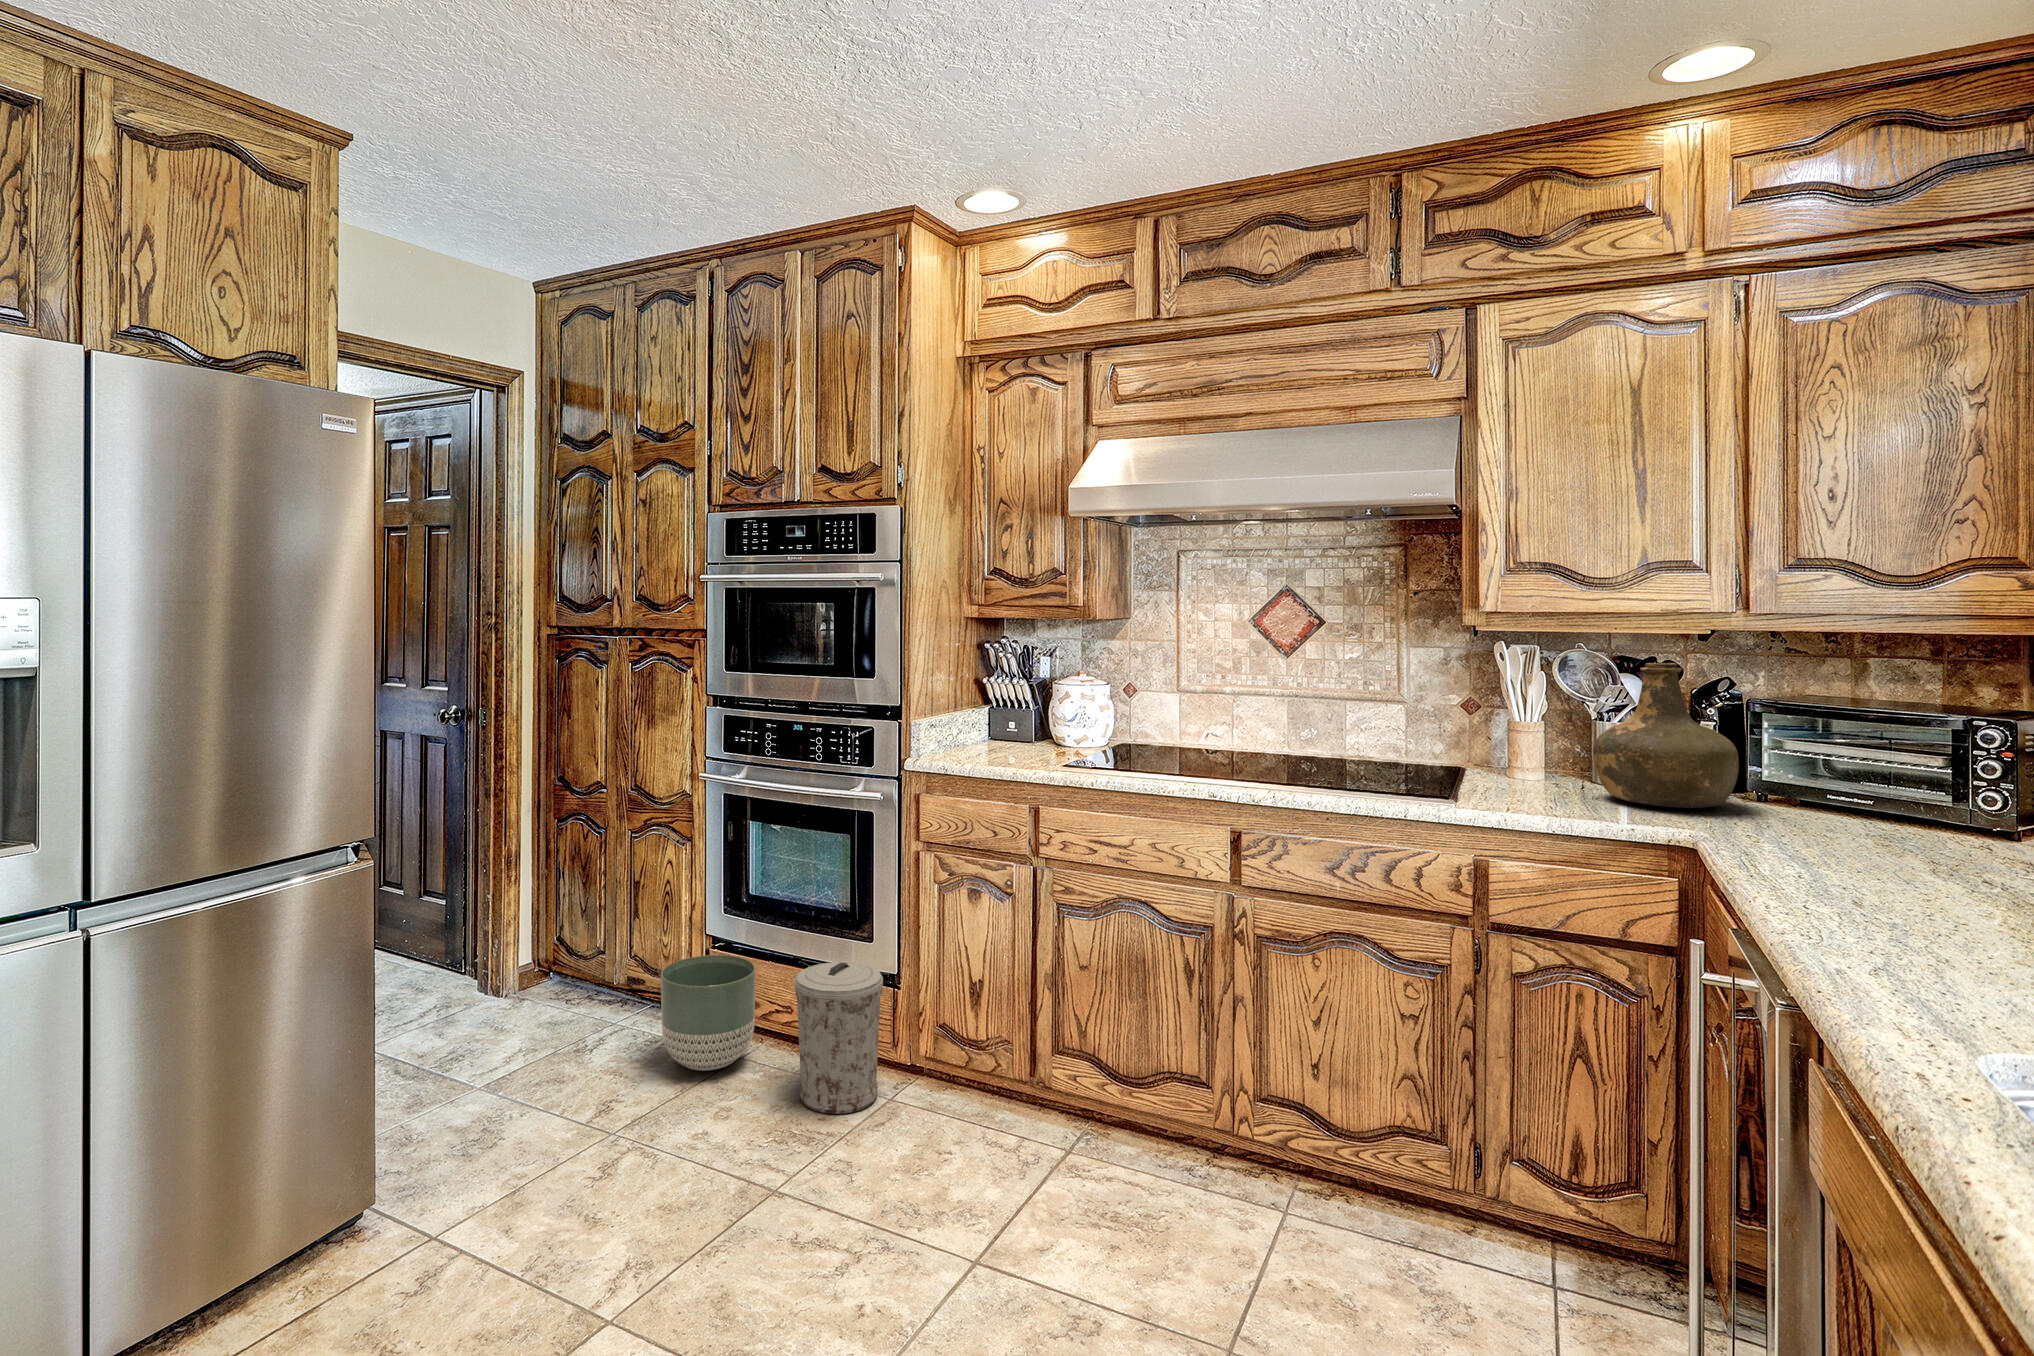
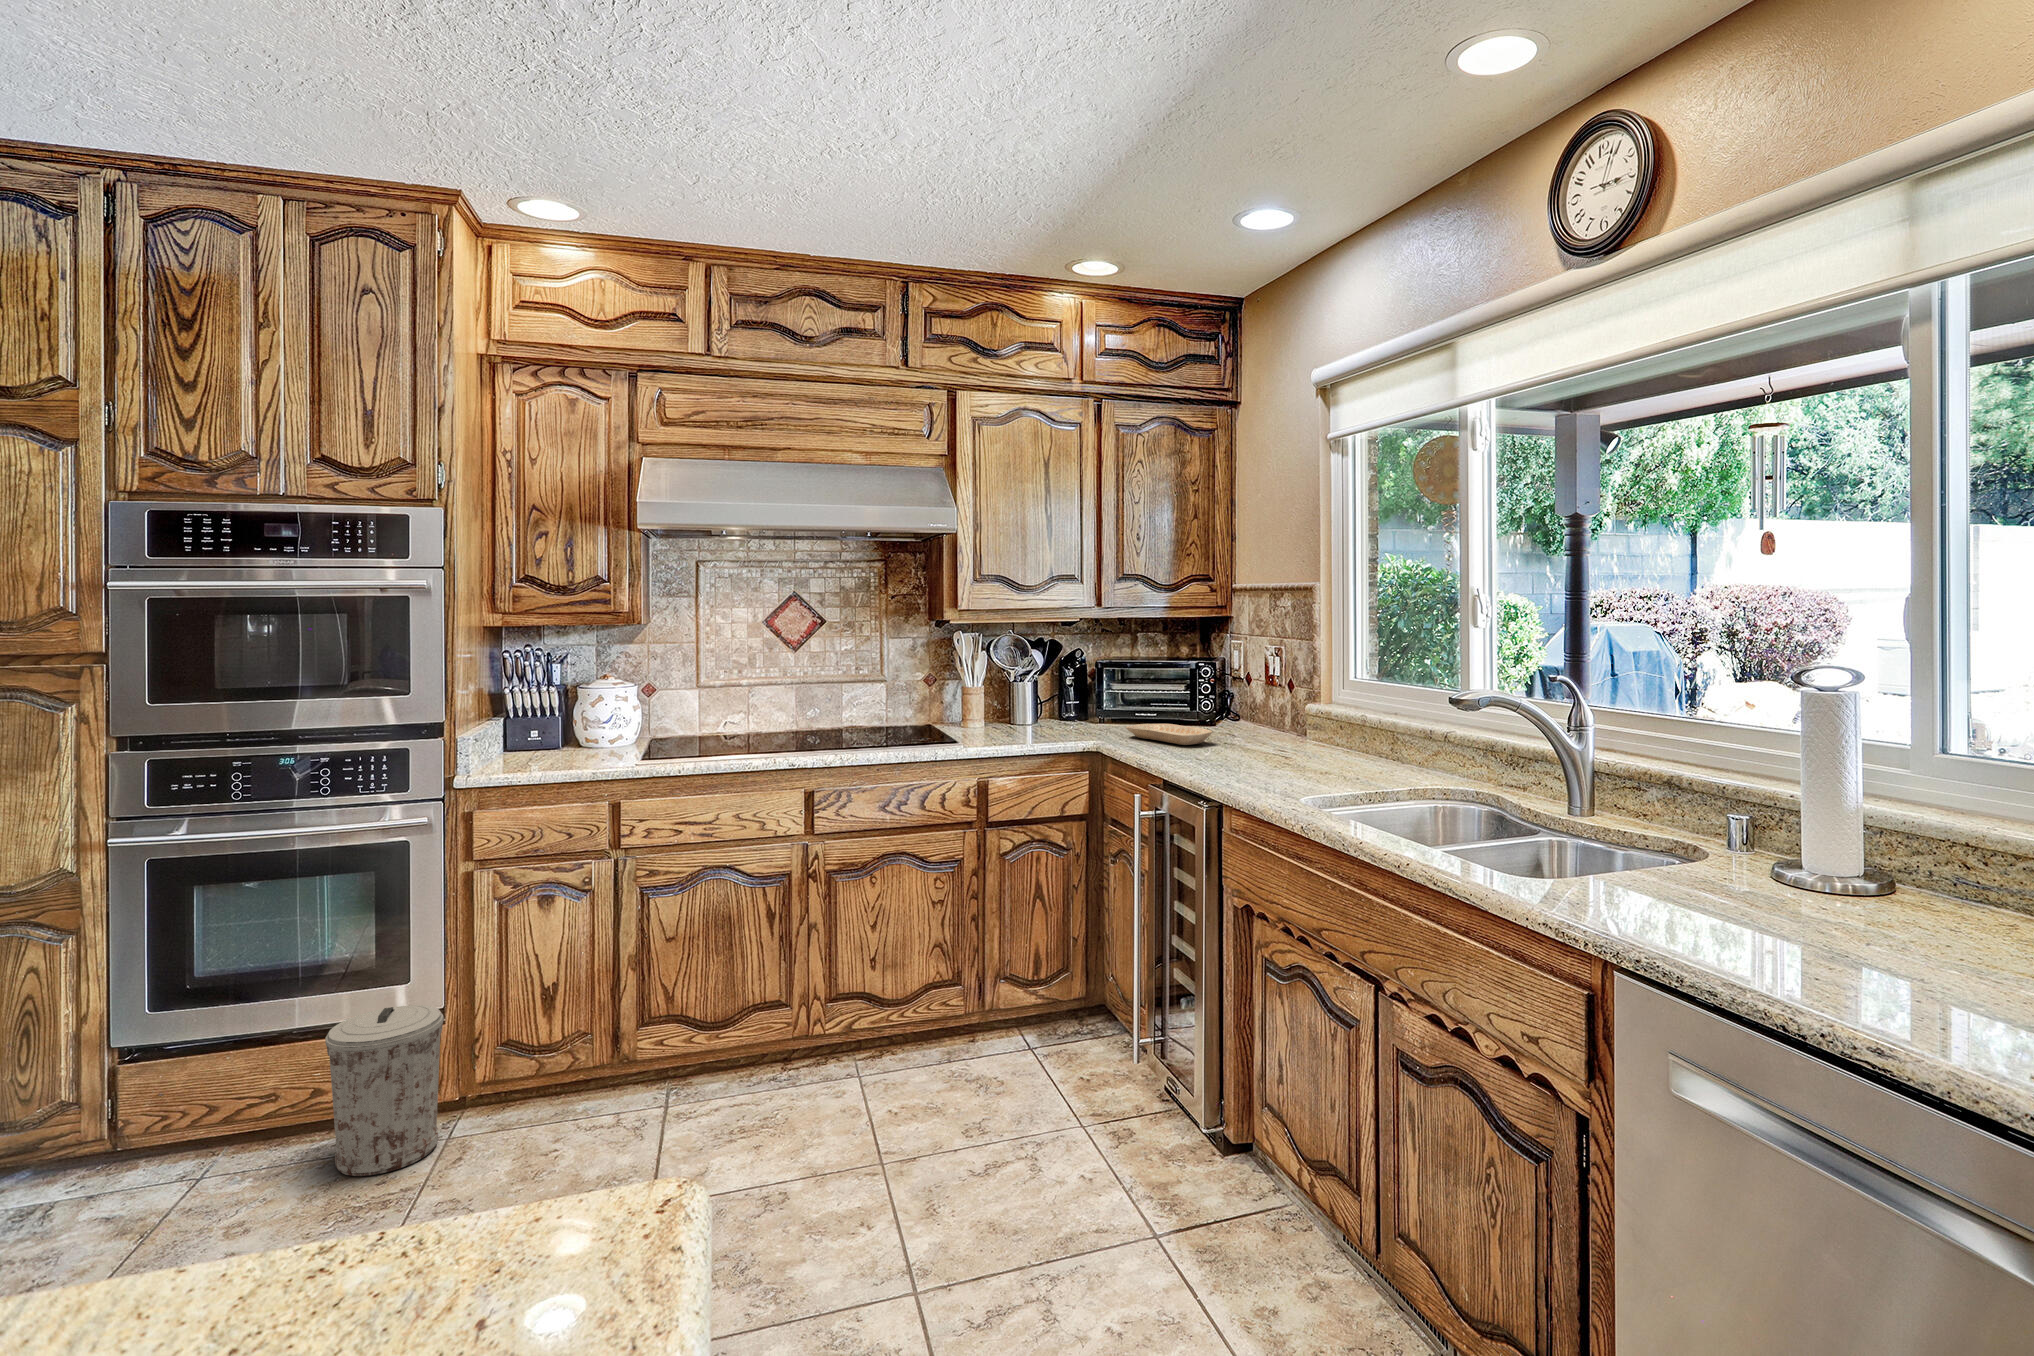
bottle: present [1593,663,1739,808] -> none [1025,642,1102,733]
tray: none [1770,811,1956,865] -> present [1126,724,1212,745]
planter: present [661,955,756,1071] -> none [80,1052,236,1205]

